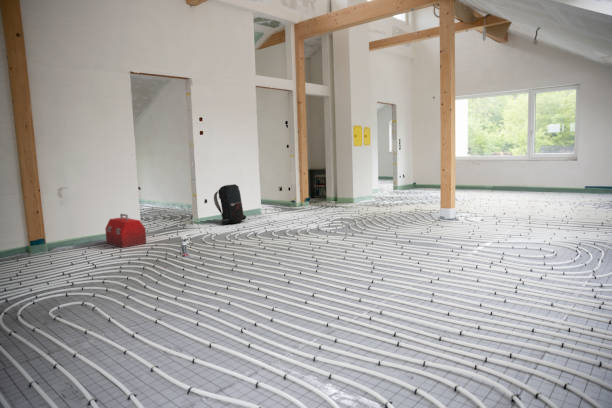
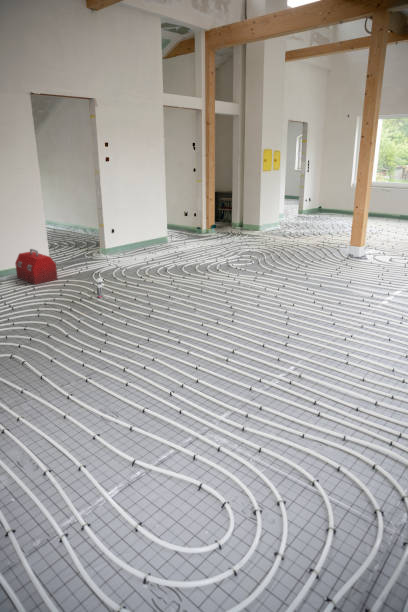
backpack: present [214,184,246,224] -> none [121,215,154,256]

